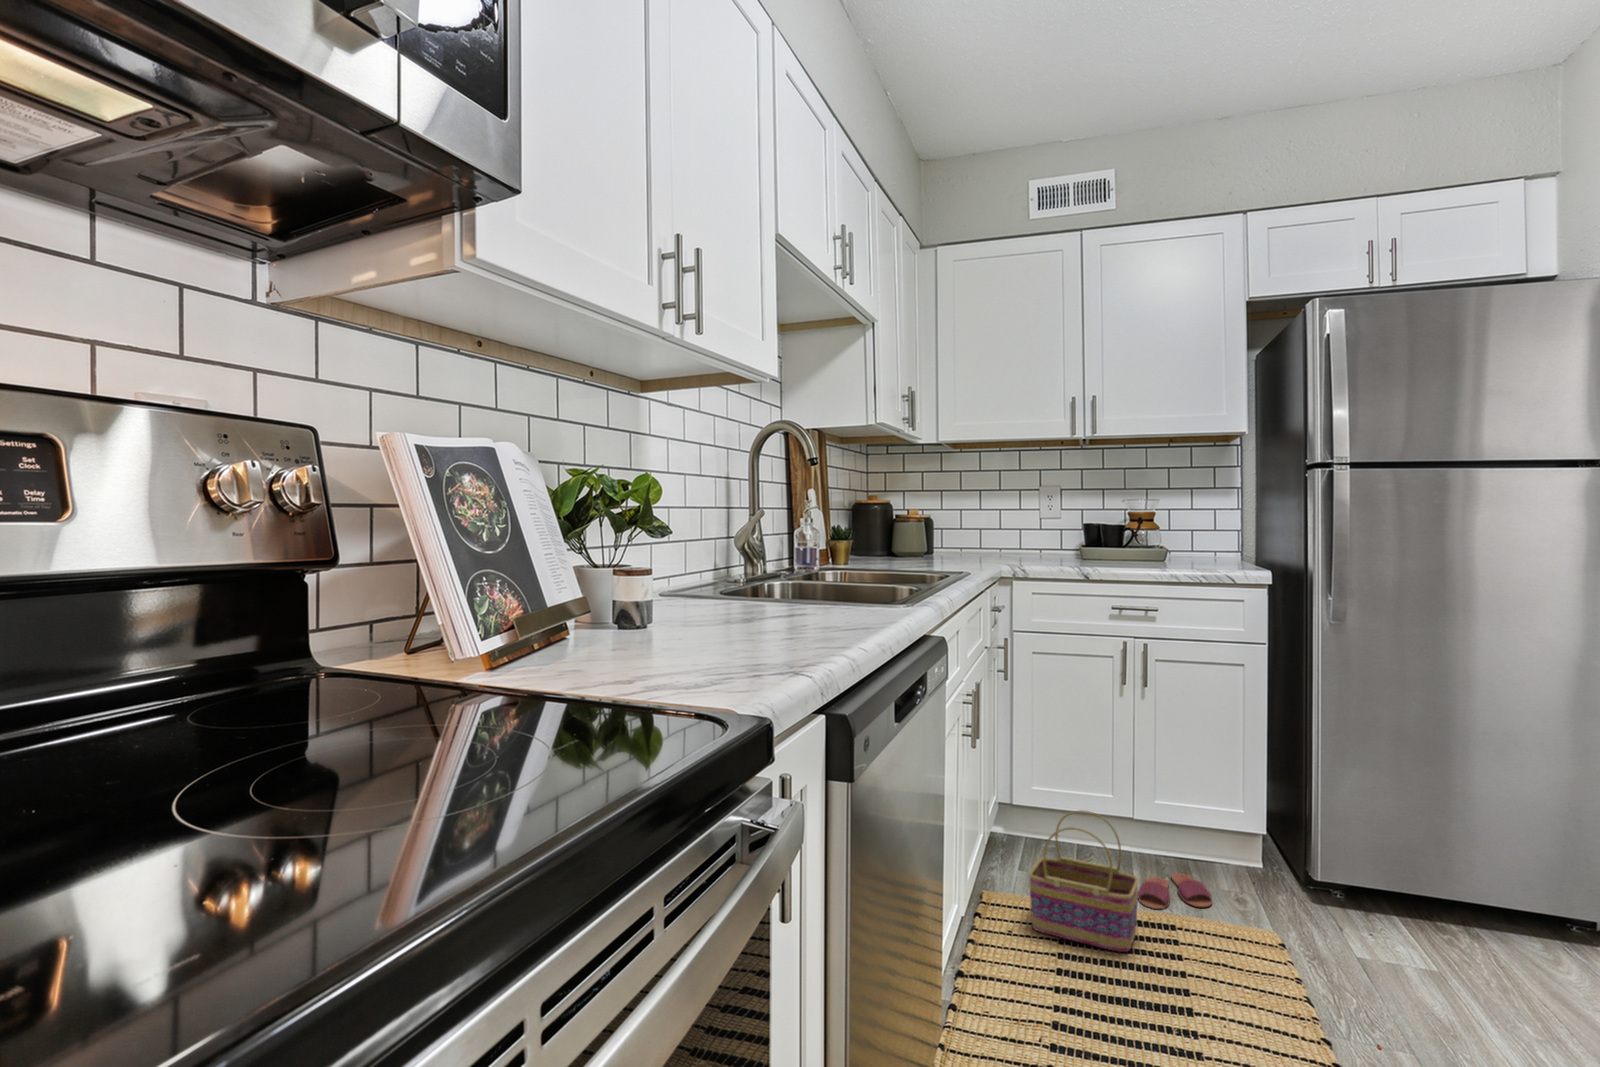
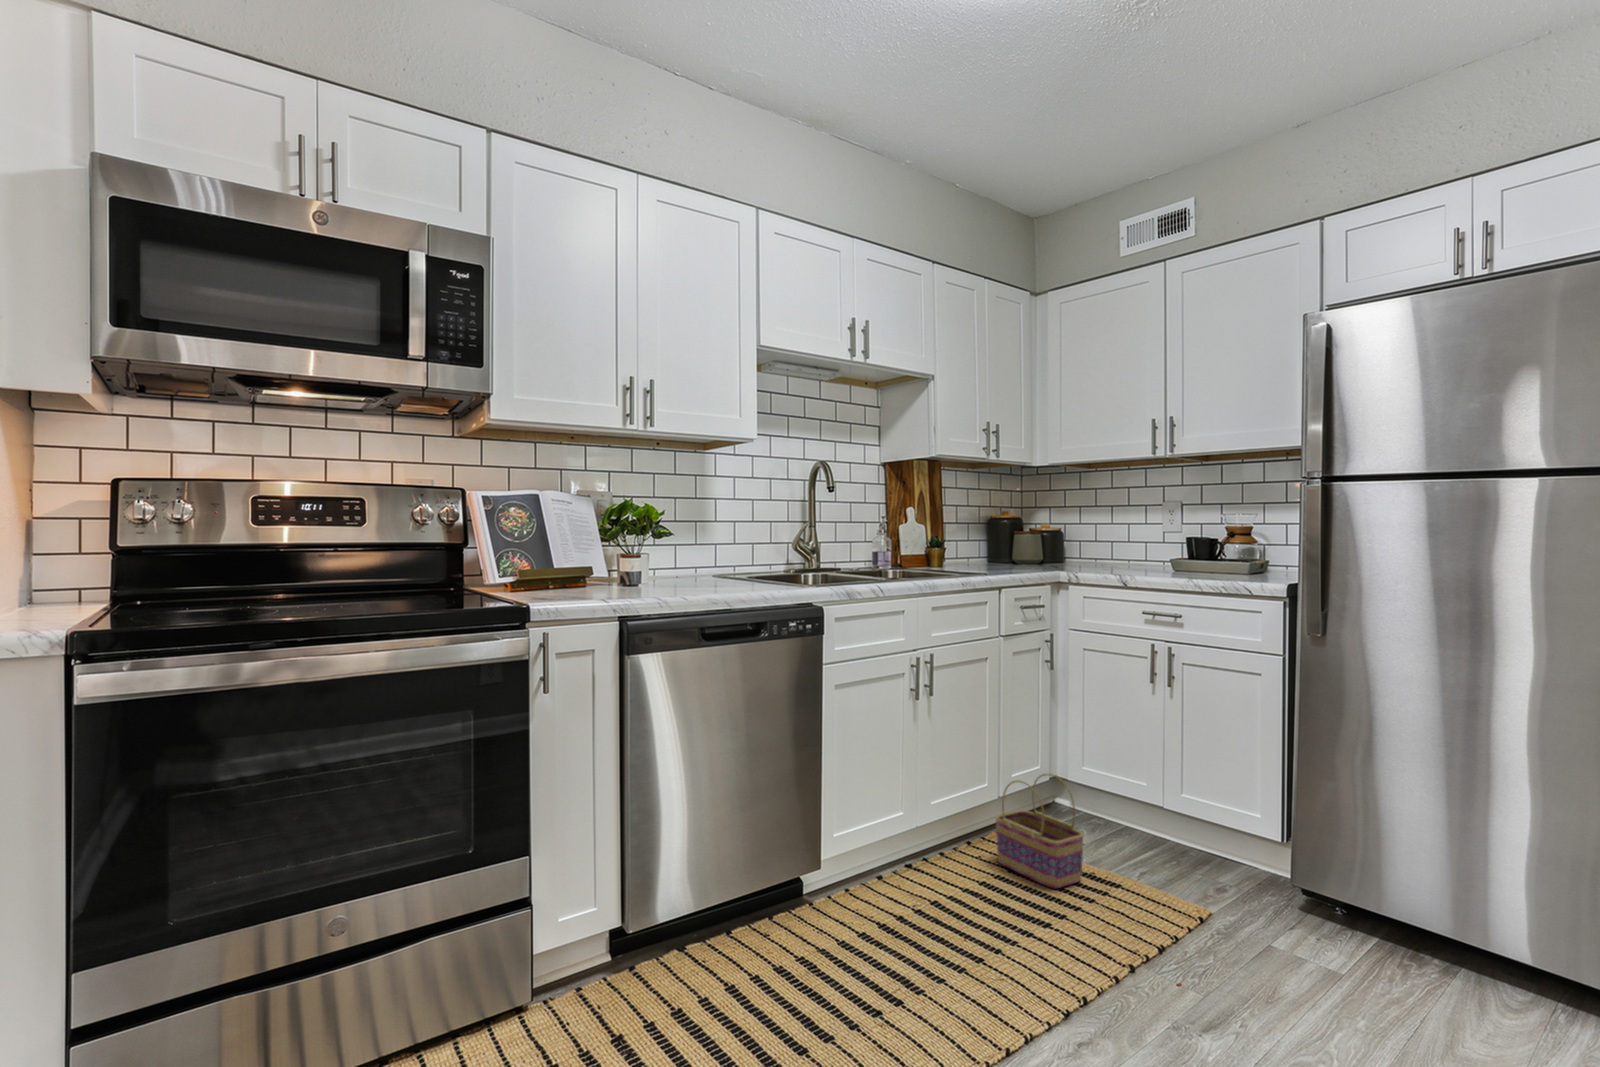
slippers: present [1138,874,1212,909] -> none [1118,853,1194,882]

